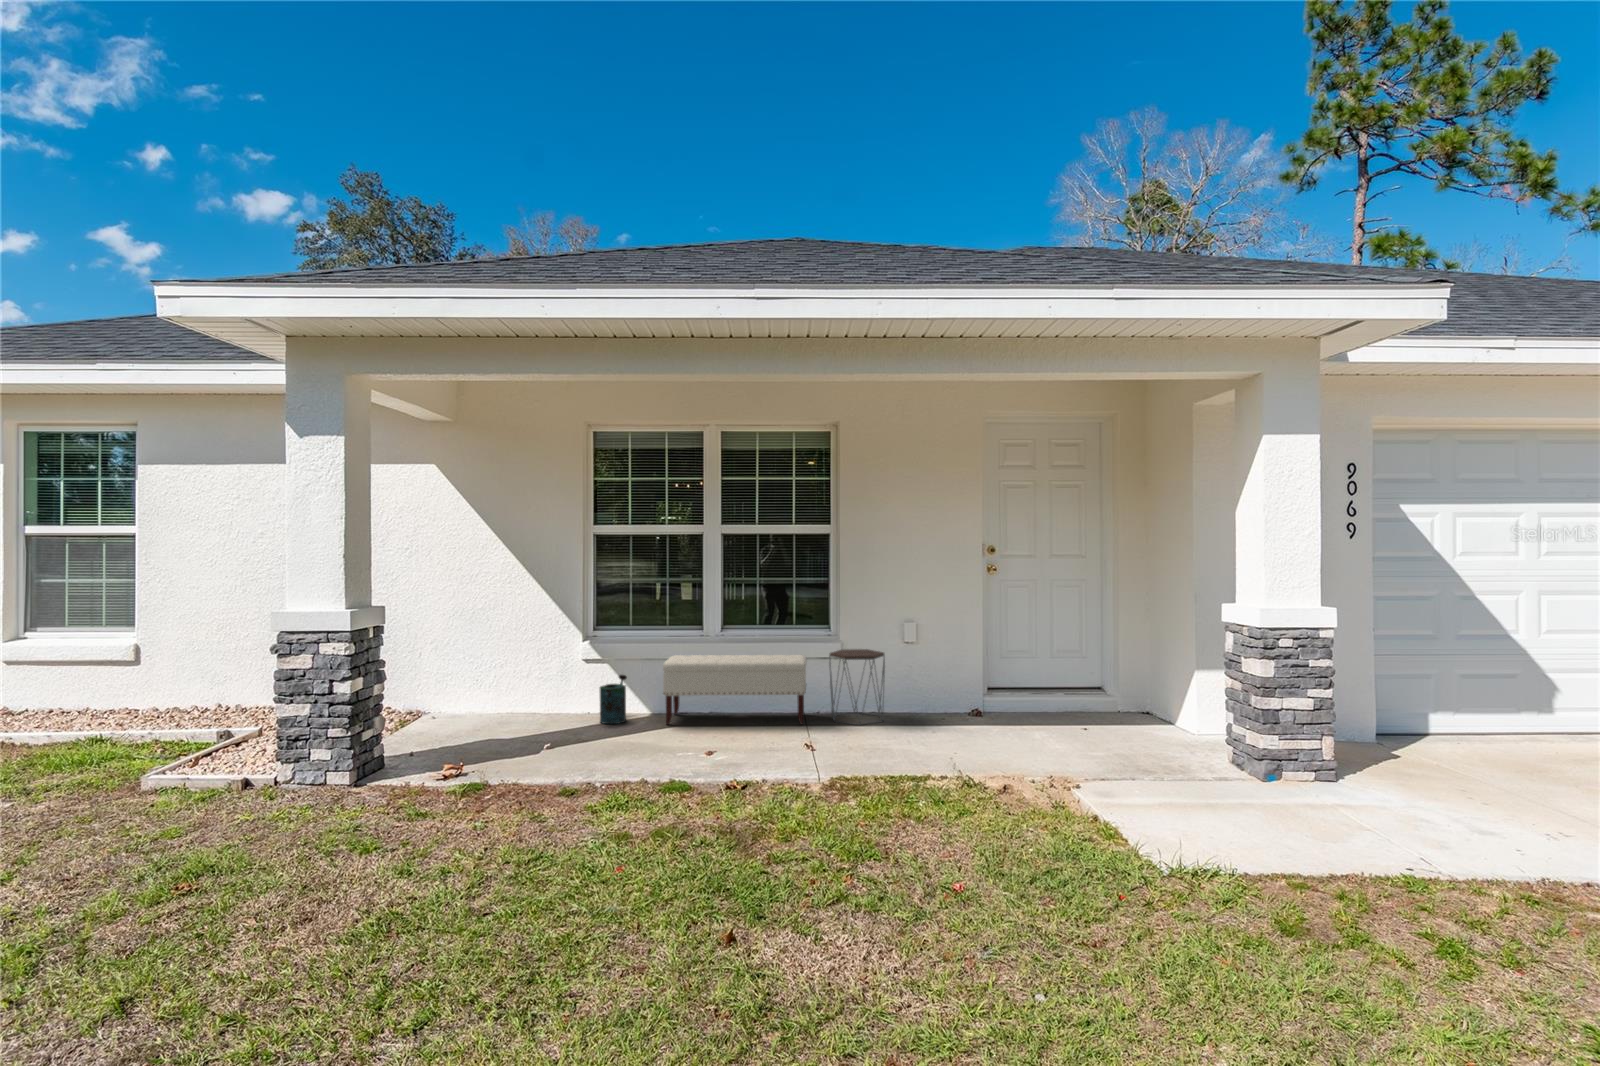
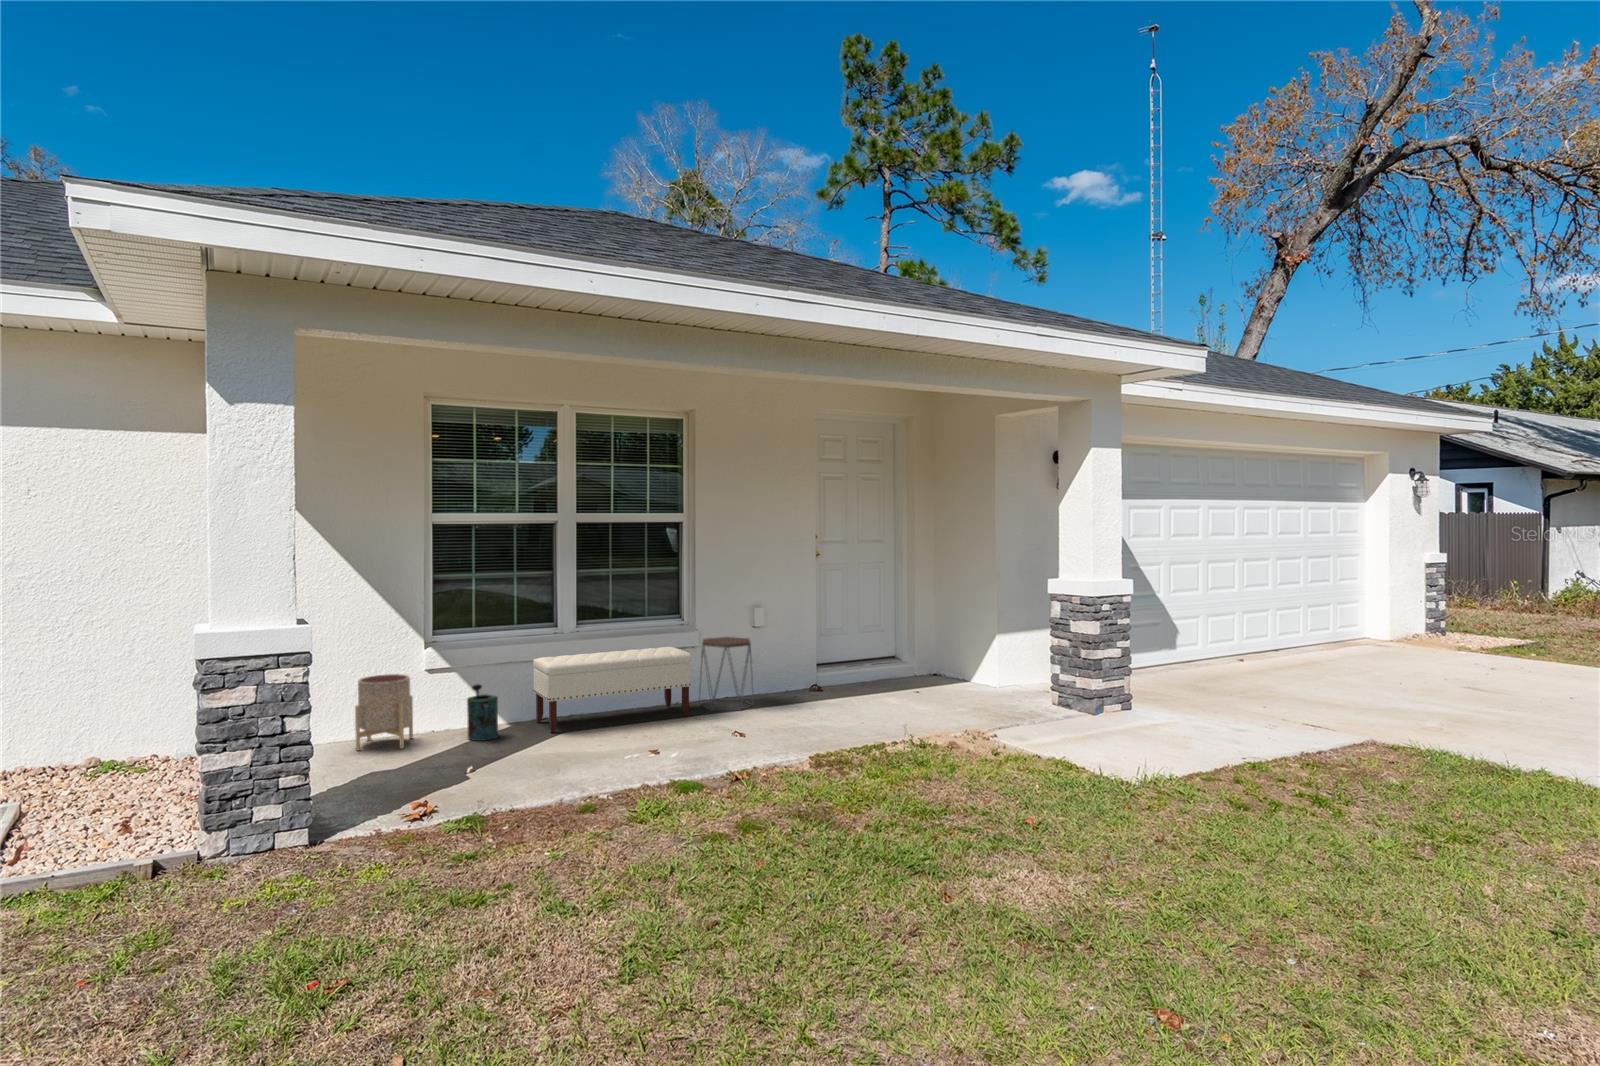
planter: none [514,659,568,723] -> present [355,674,413,751]

